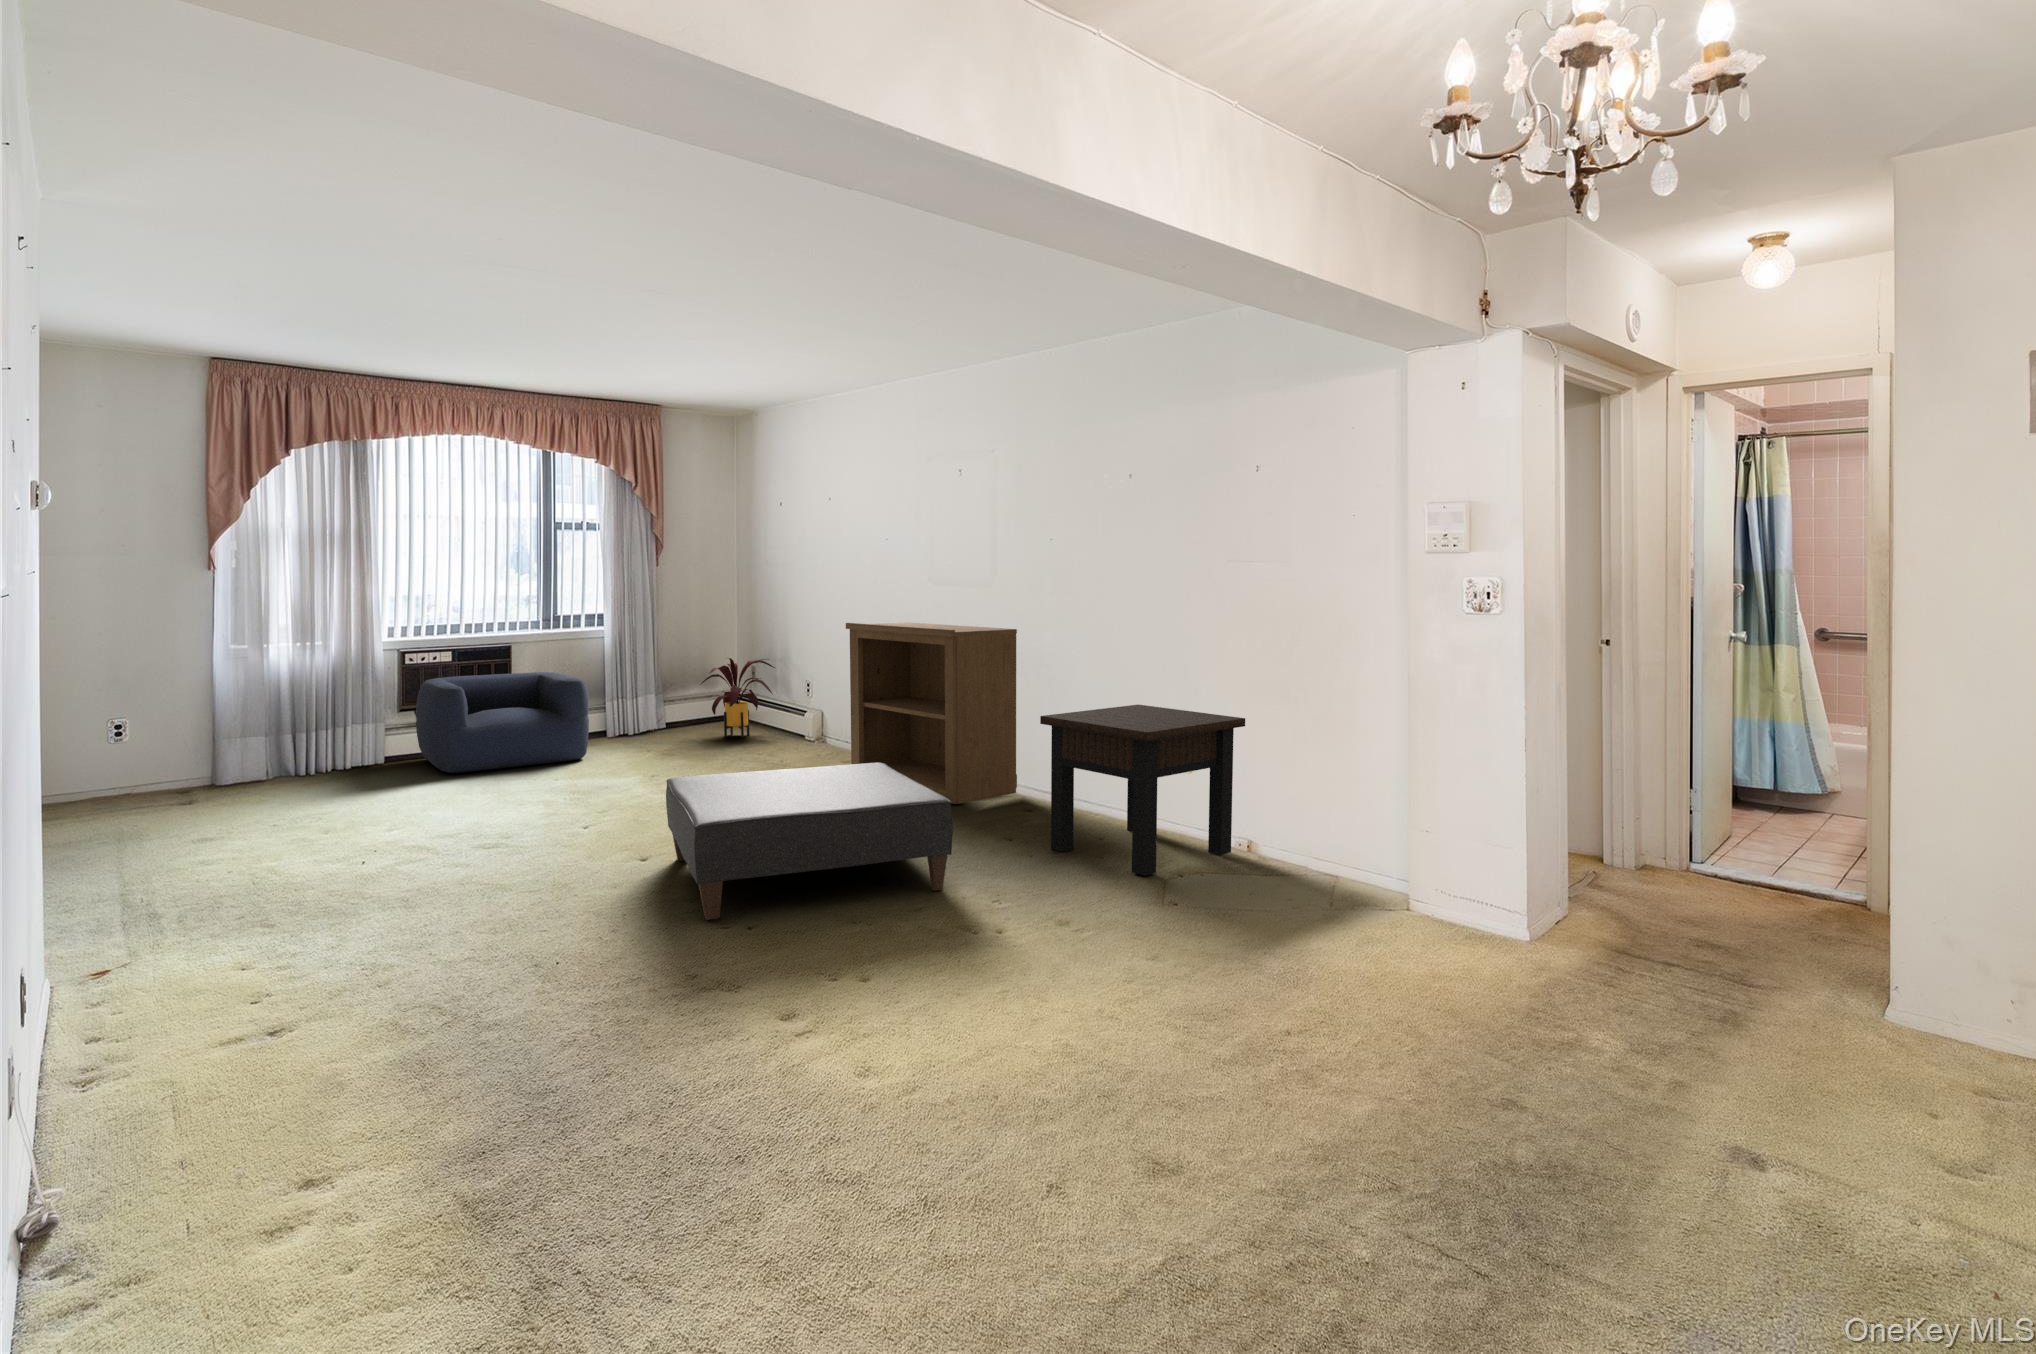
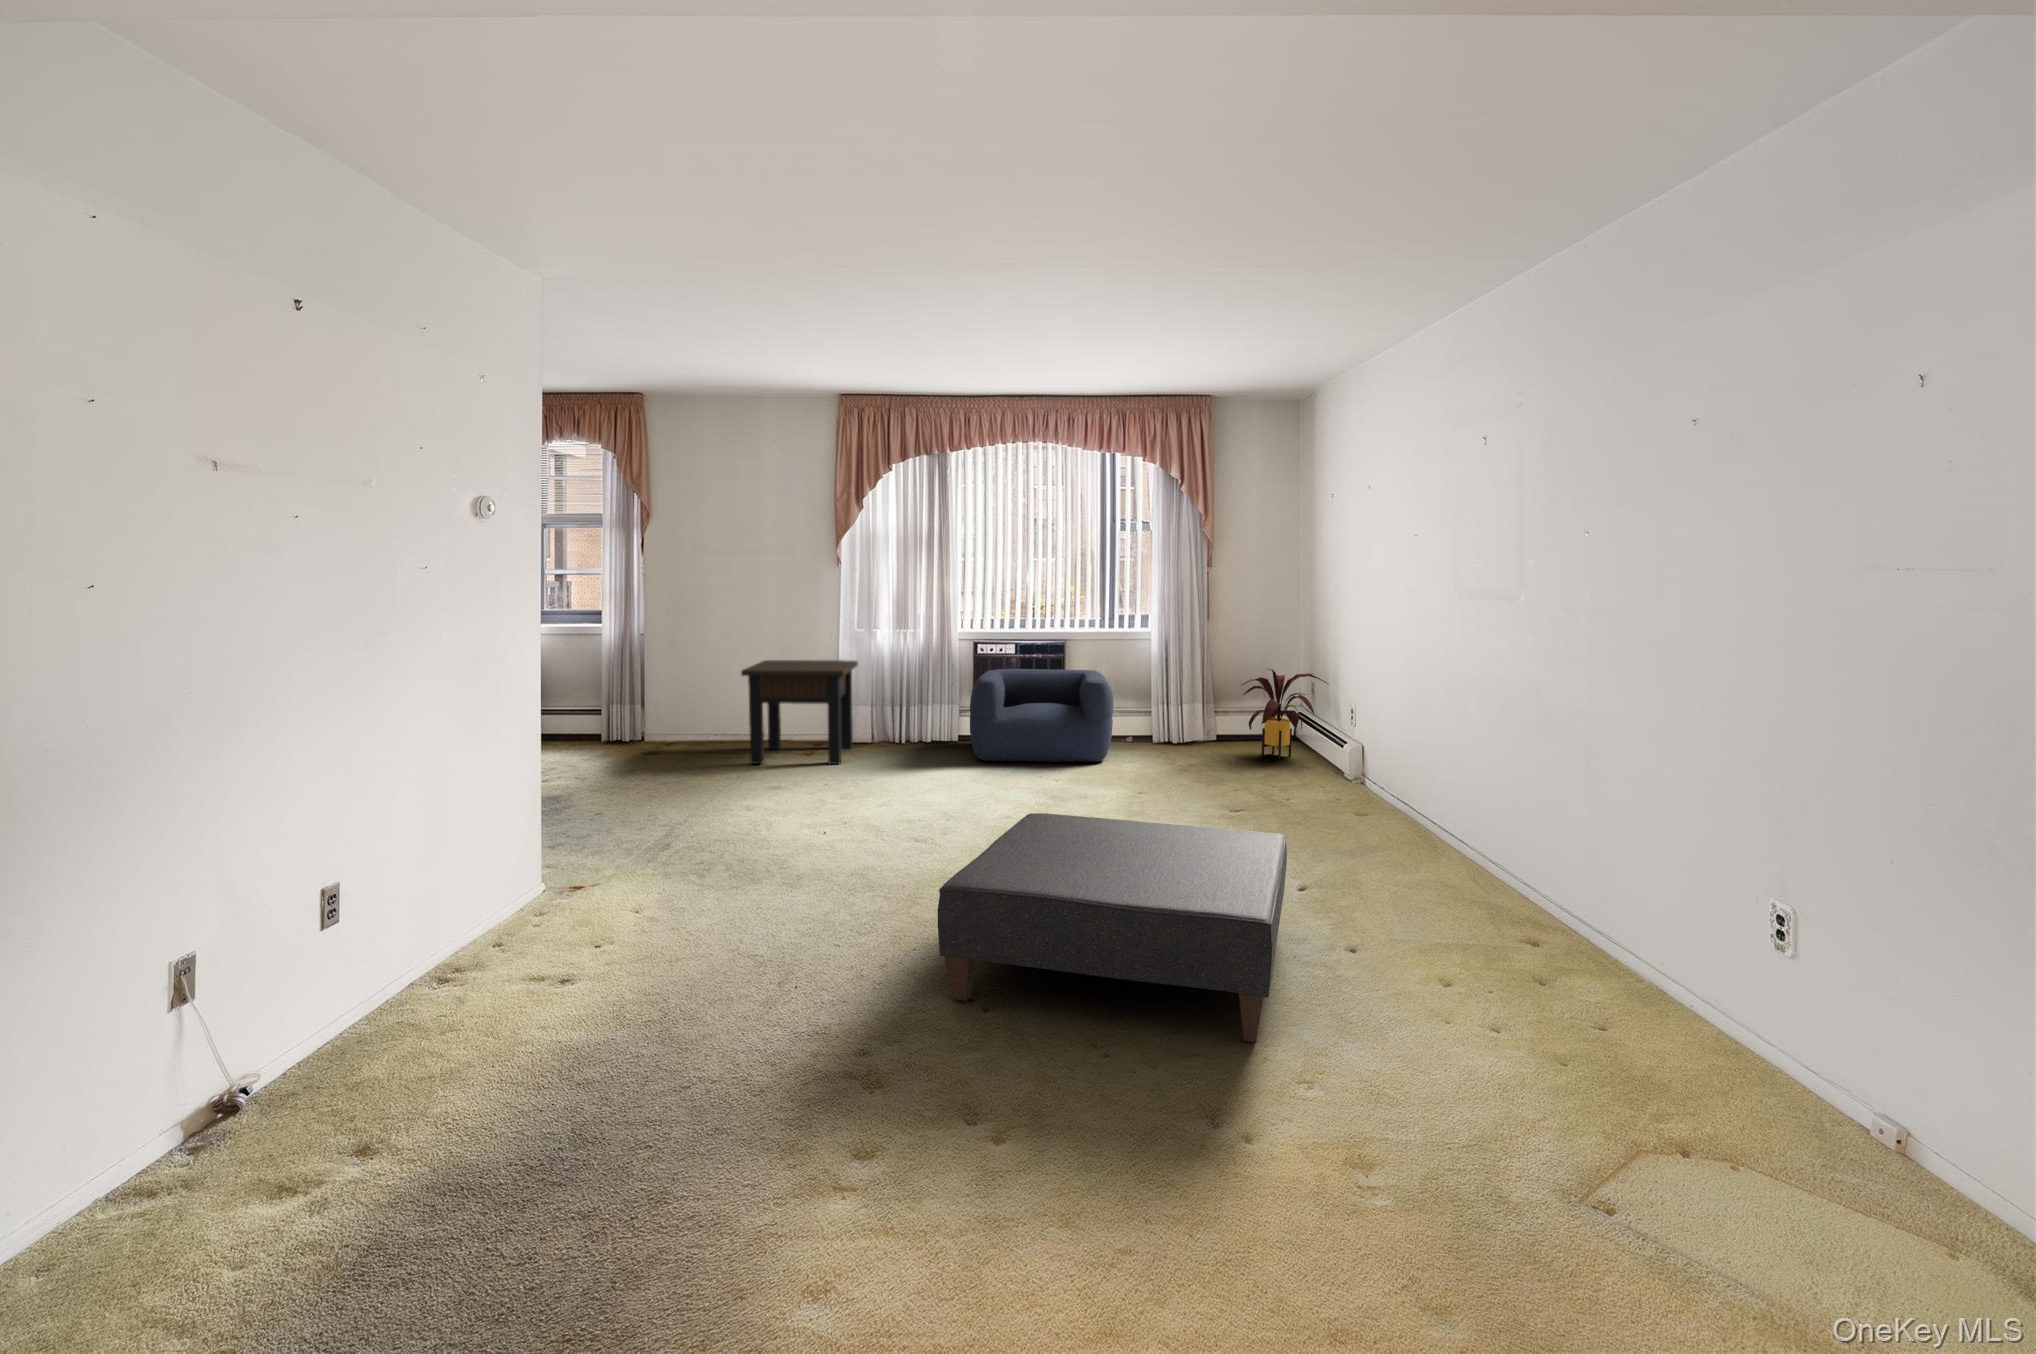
bookshelf: present [846,623,1017,804] -> none [1340,642,1554,902]
side table: present [1040,705,1245,876] -> present [741,660,858,764]

